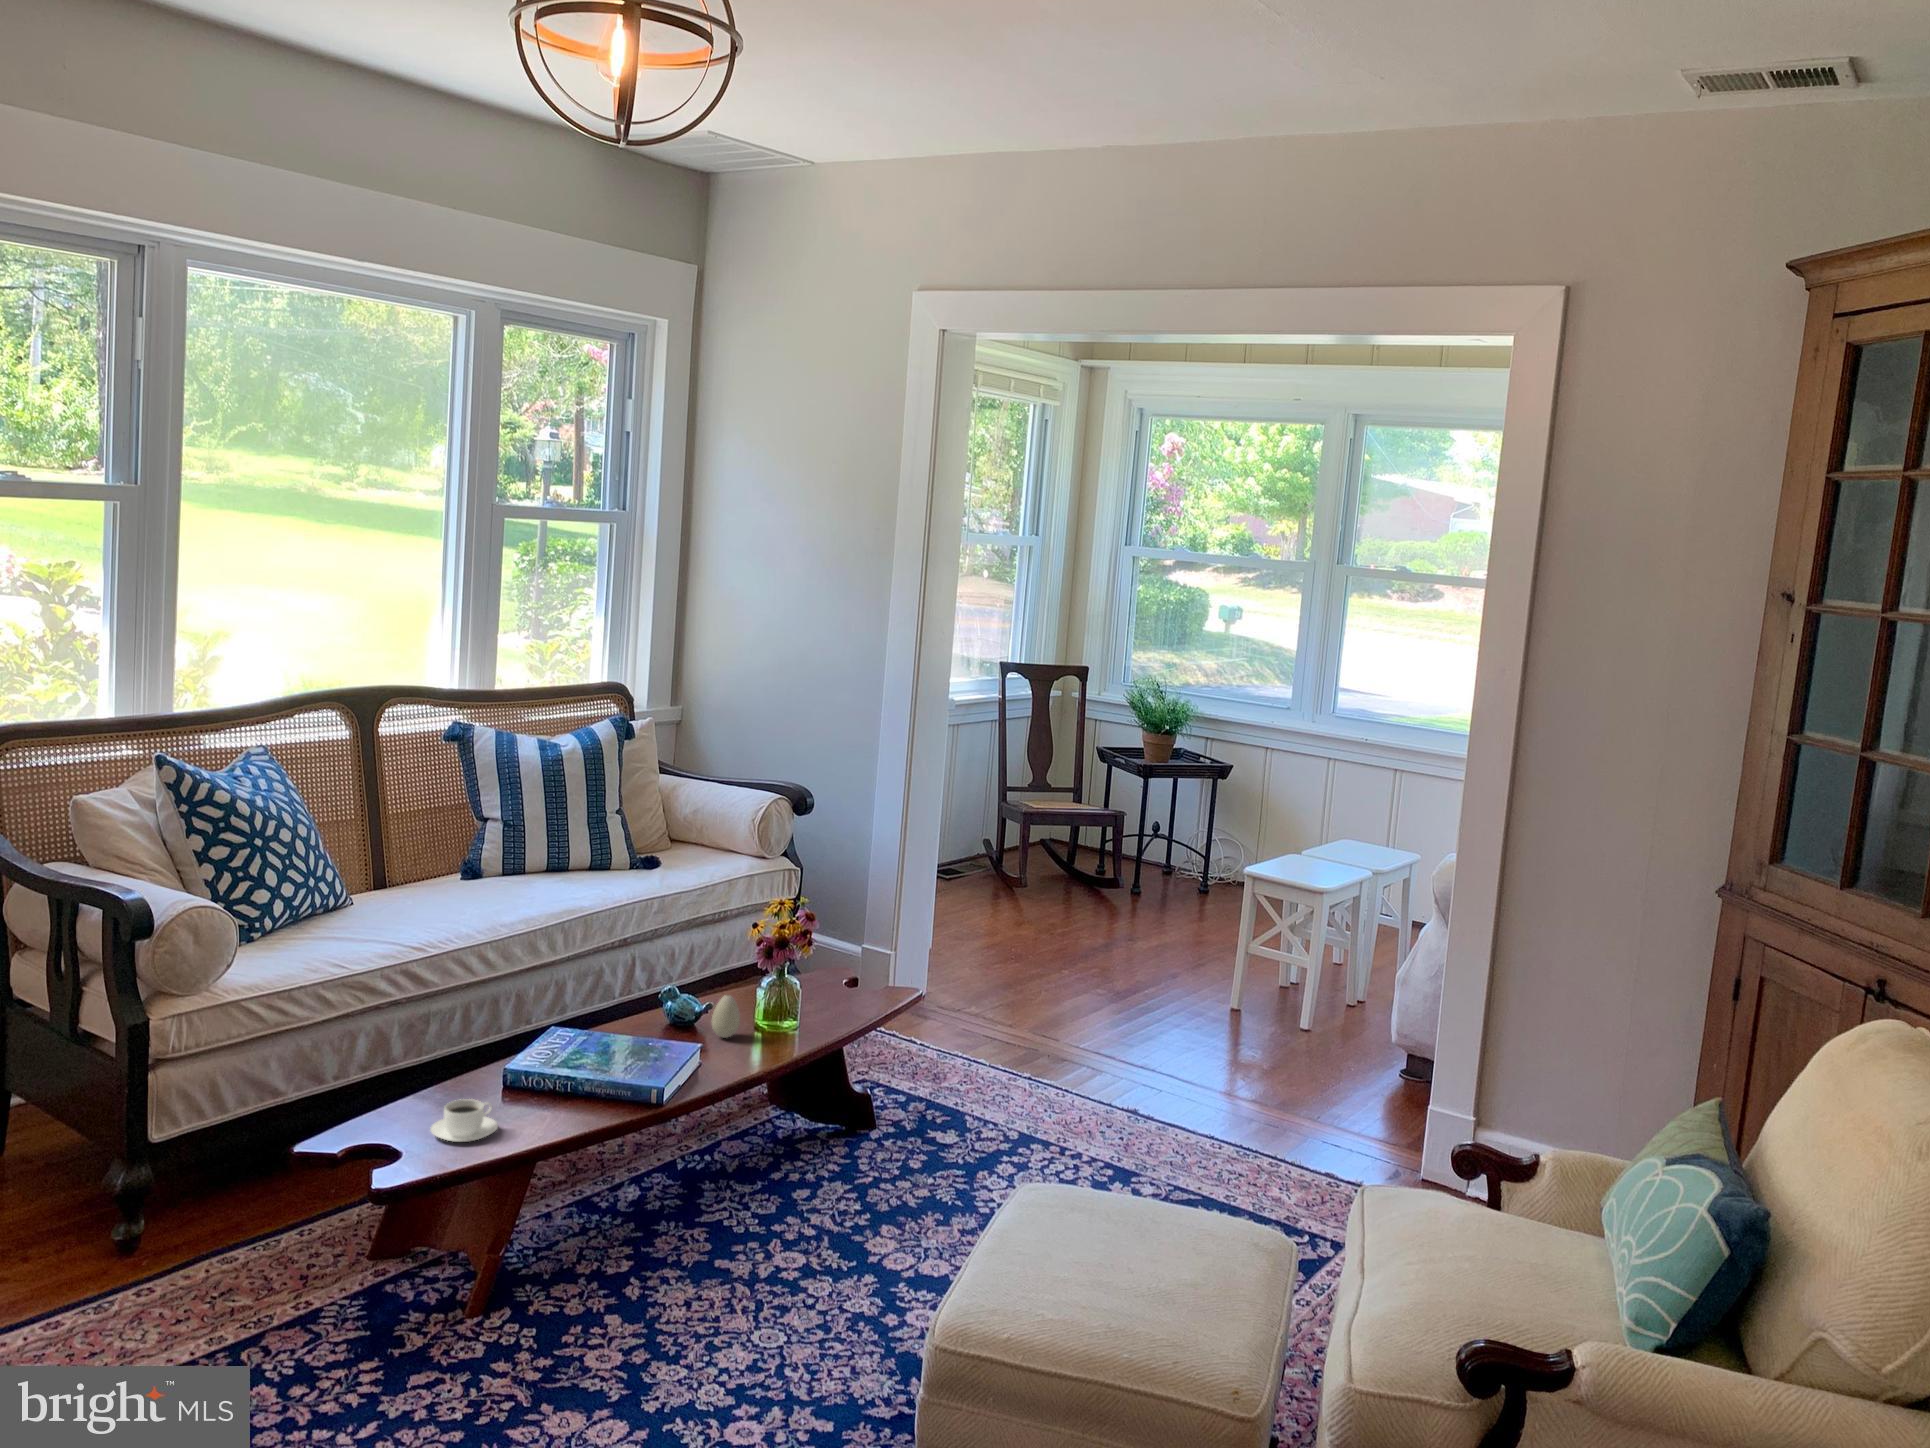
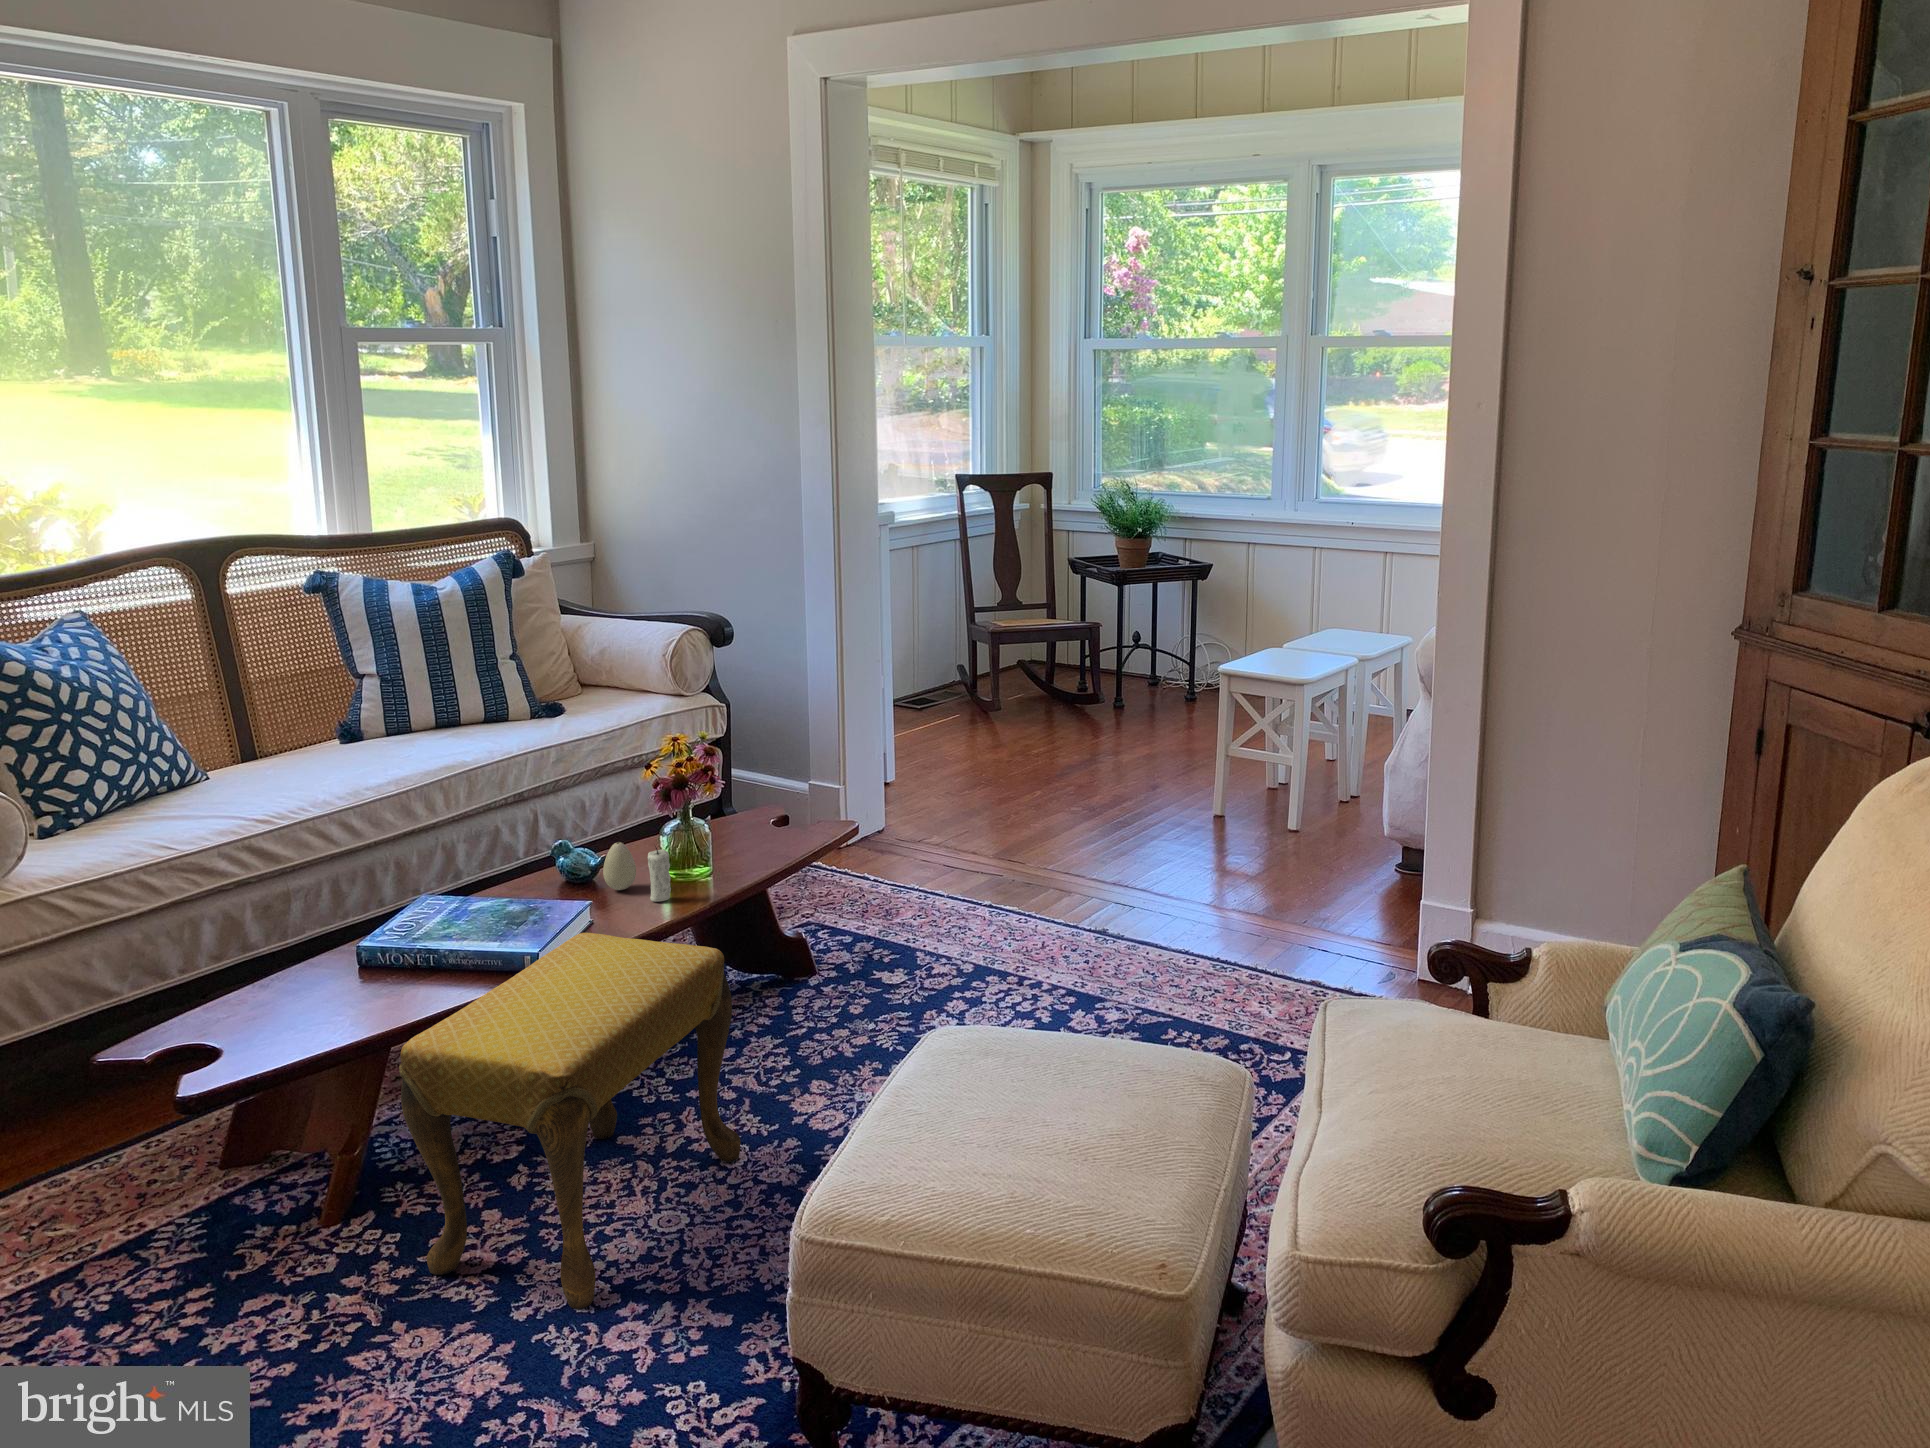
candle: none [753,997,774,1051] -> present [647,846,671,902]
footstool: none [566,1075,835,1406] -> present [399,933,741,1309]
coffee cup: present [430,1099,498,1142] -> none [251,984,333,1034]

